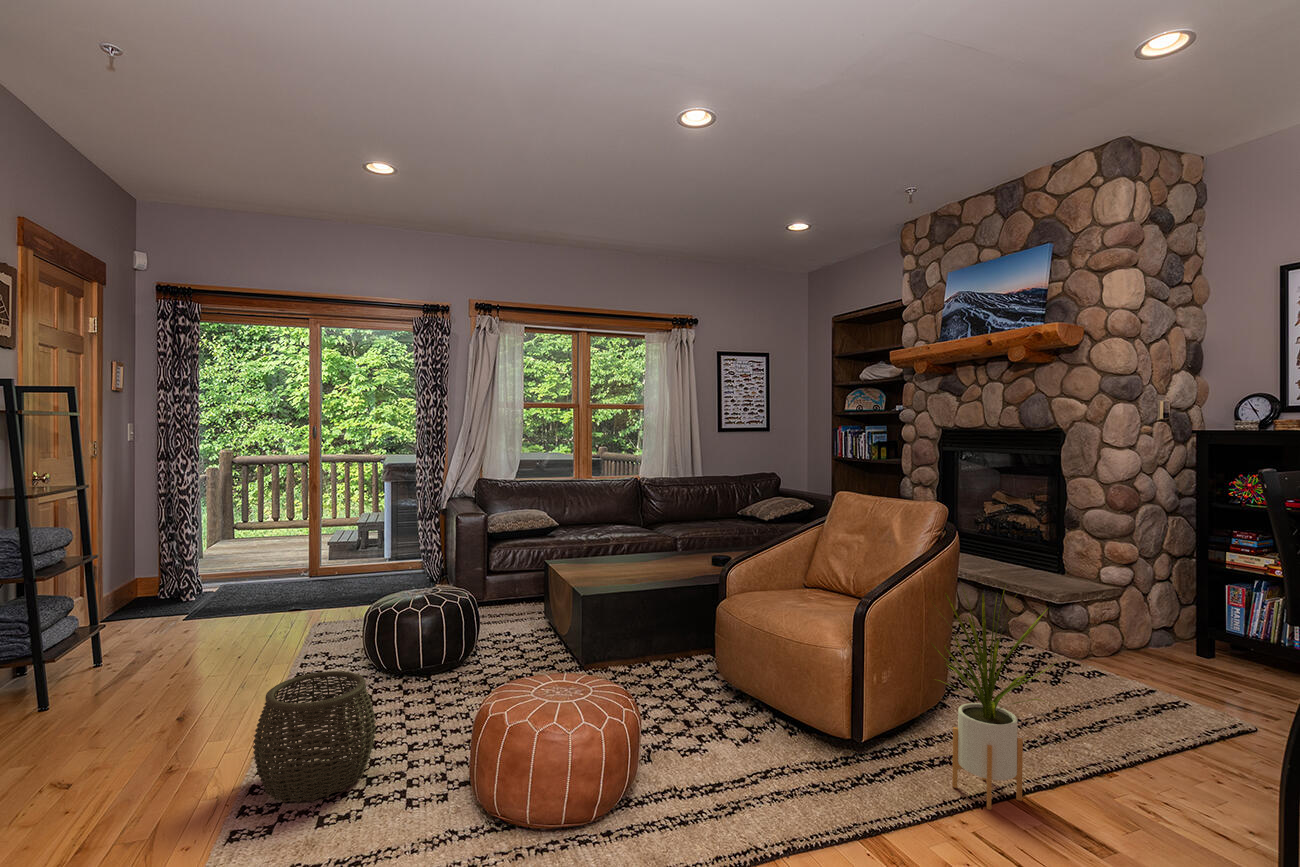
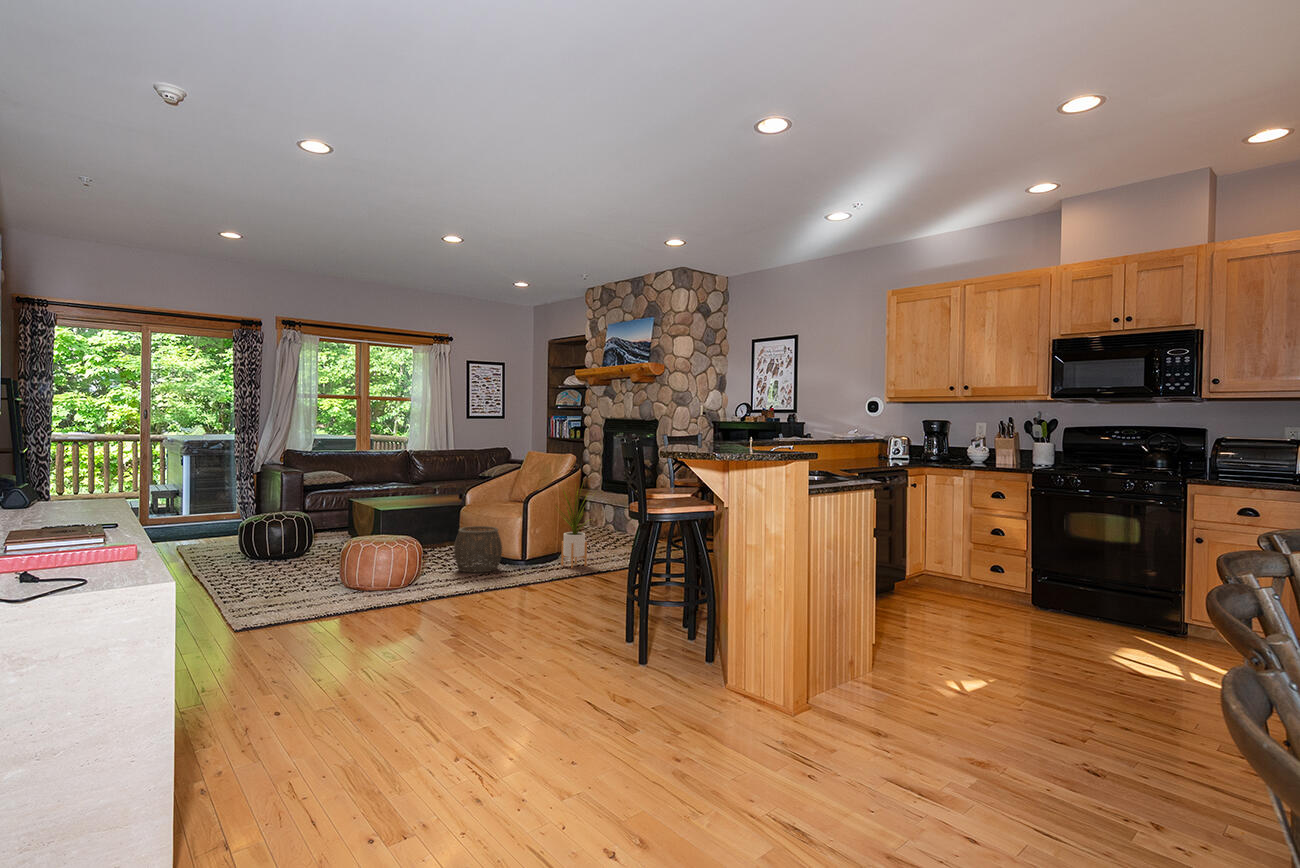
woven basket: present [253,671,376,803] -> present [454,526,502,573]

